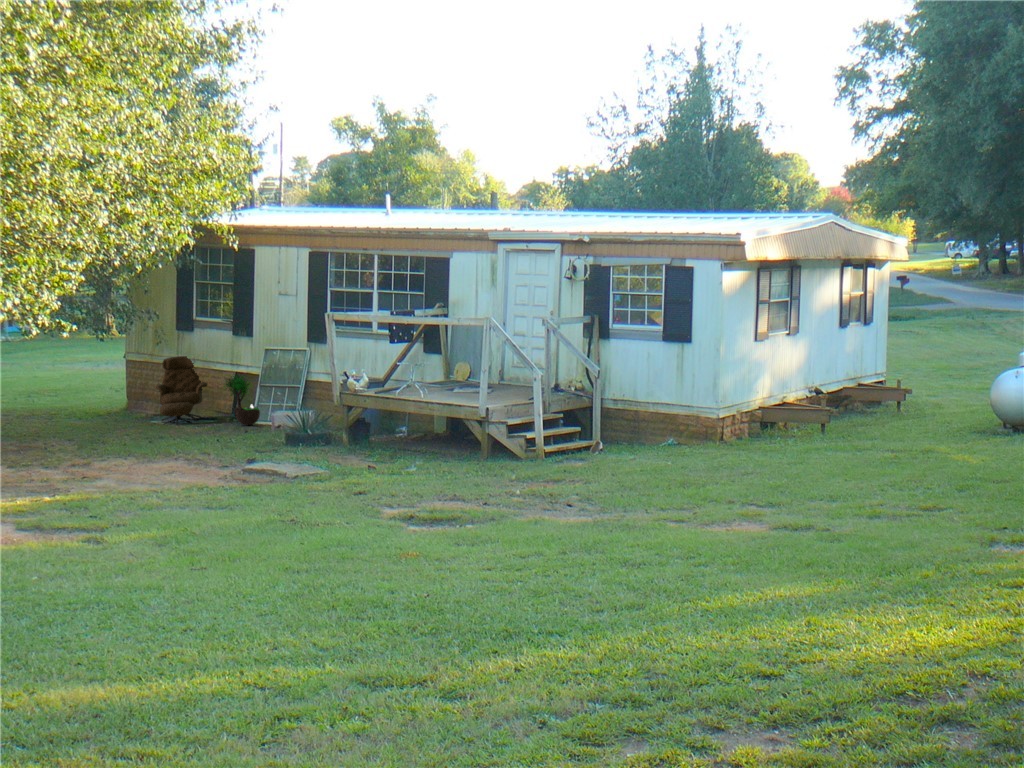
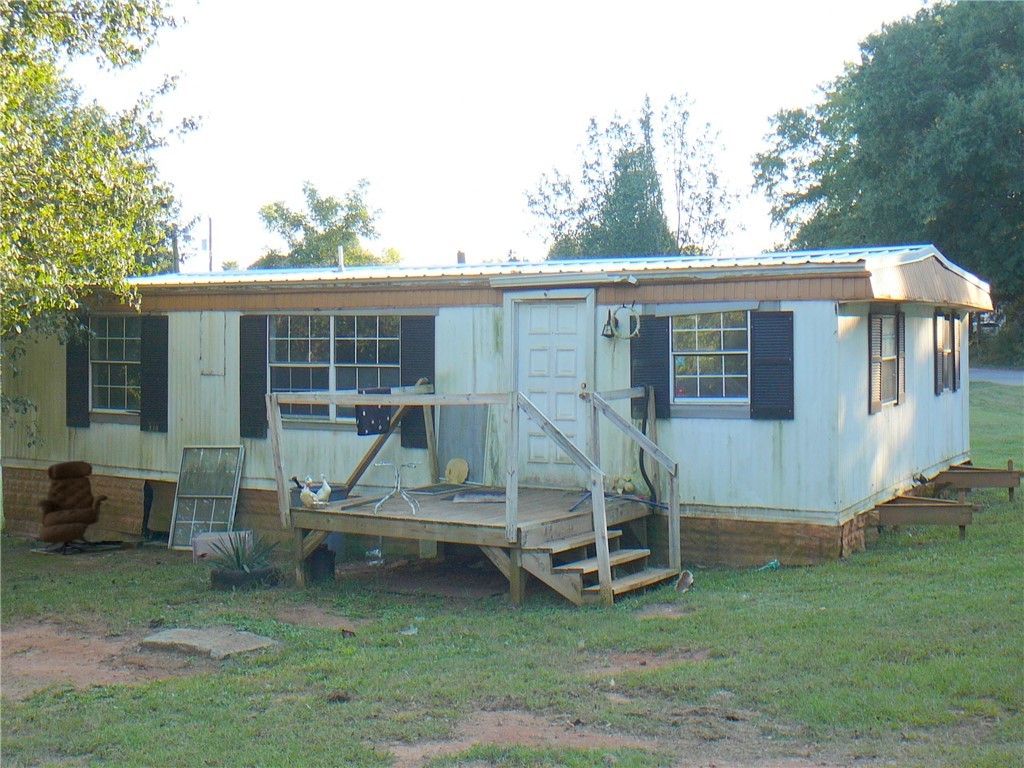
potted tree: present [226,376,260,425] -> none [125,479,177,553]

